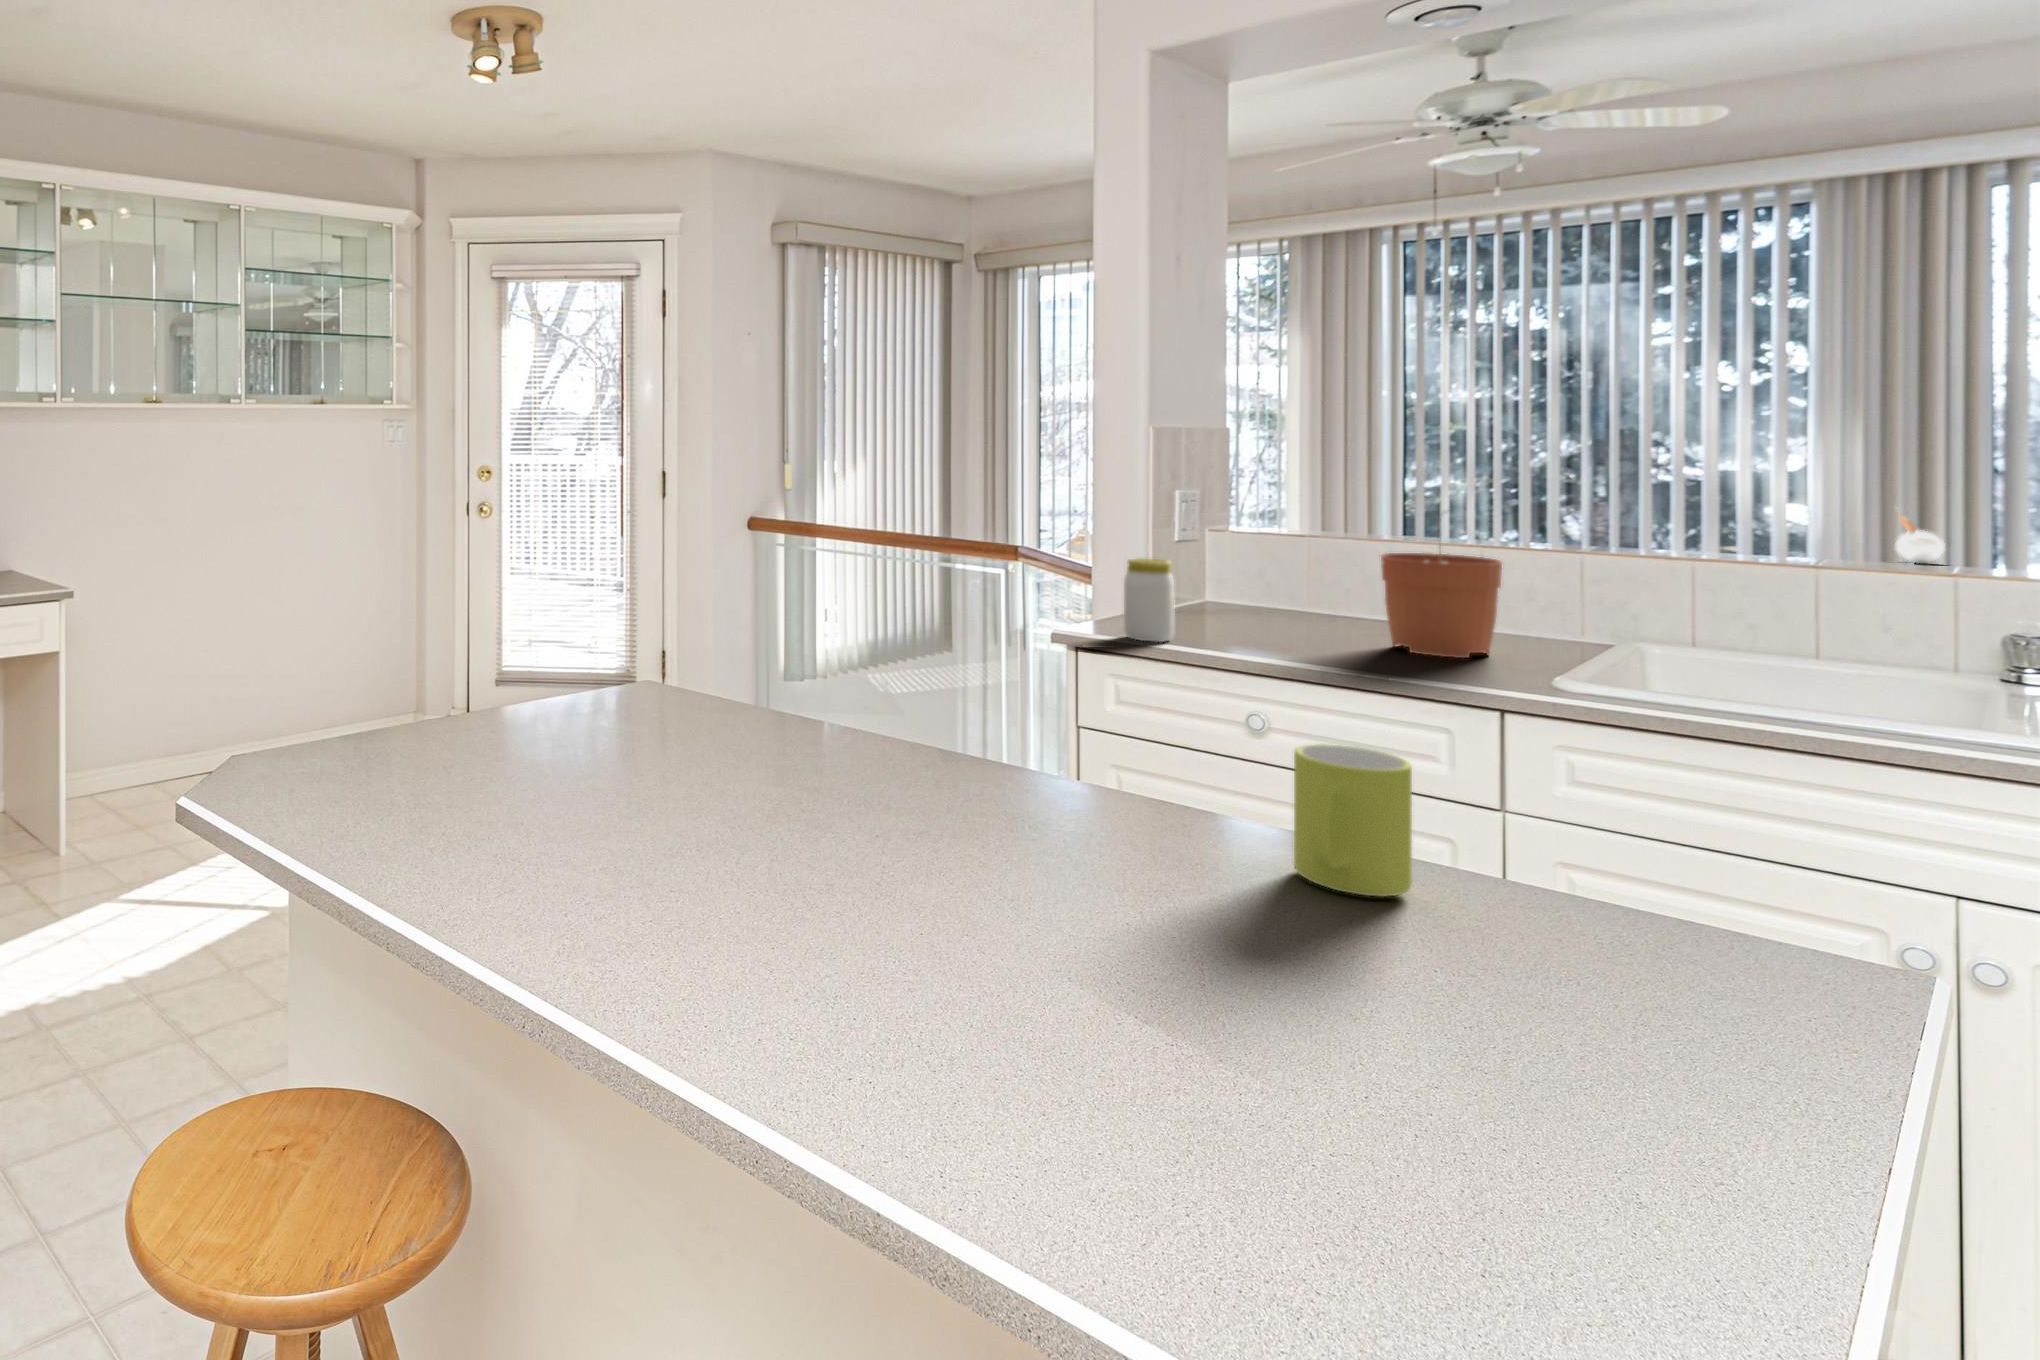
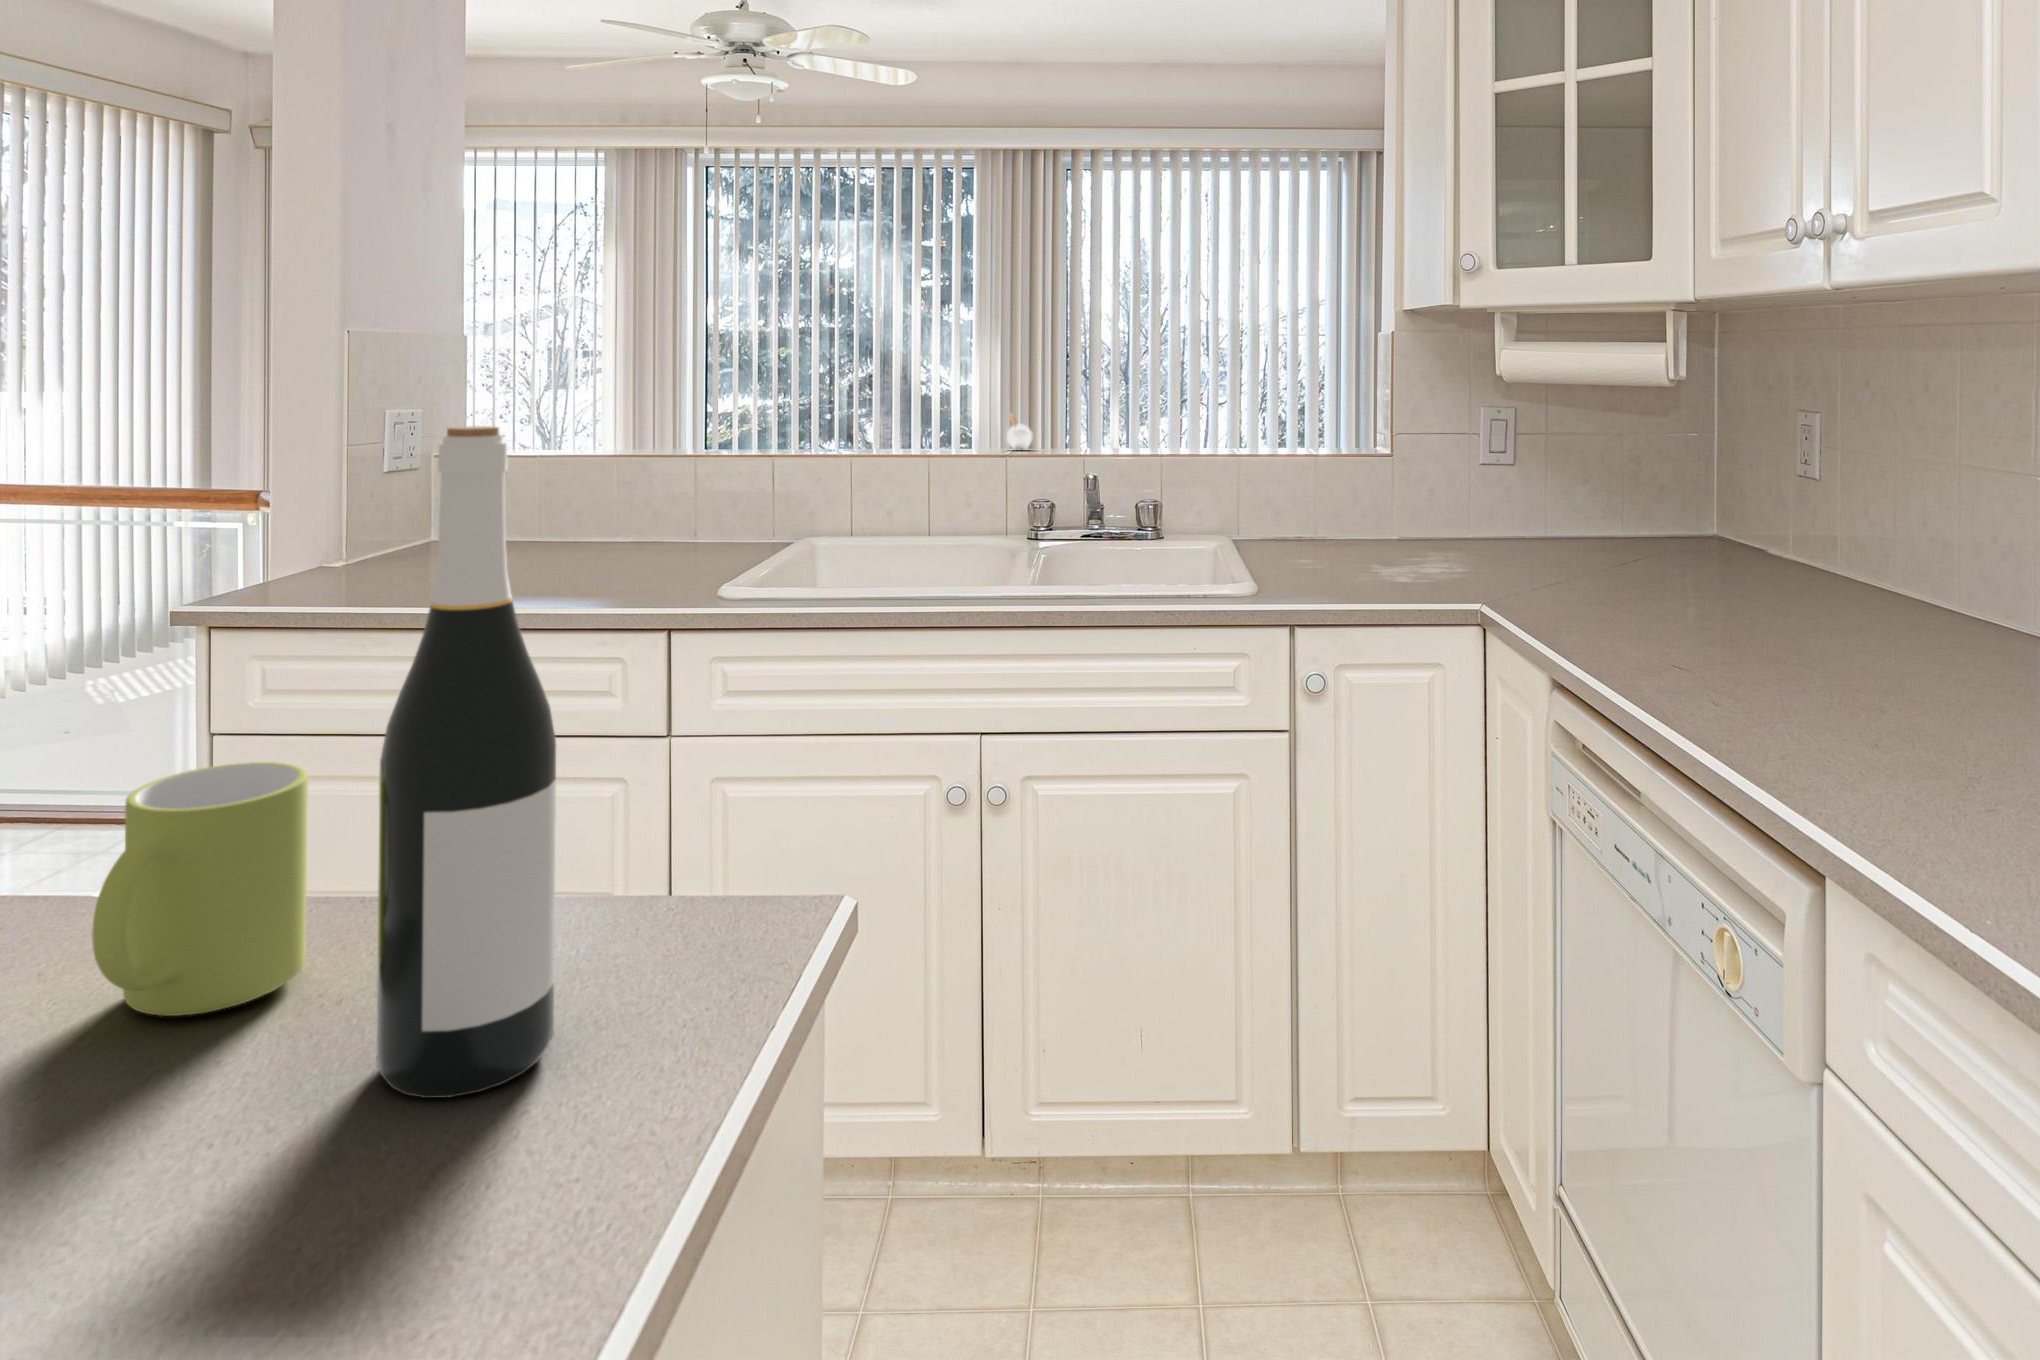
plant pot: present [1381,521,1503,658] -> none [582,417,695,577]
wine bottle: none [1522,546,1669,997] -> present [377,426,556,1098]
jar: present [1124,558,1174,642] -> none [281,495,348,603]

